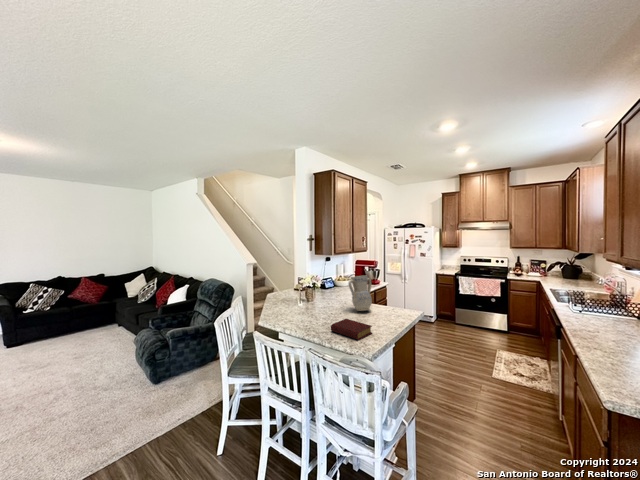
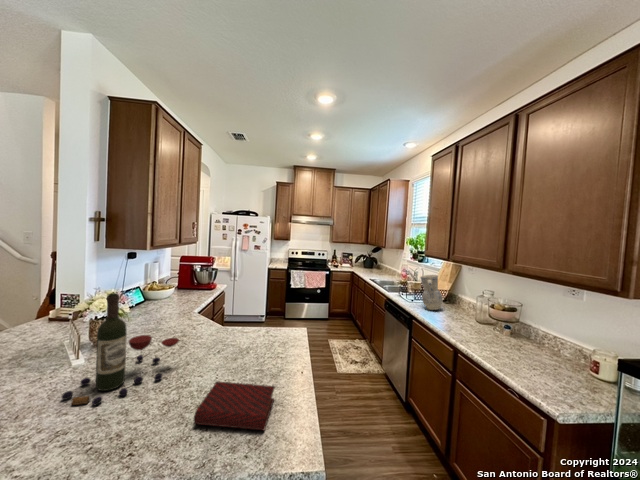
wine bottle: none [291,271,336,318] -> present [62,293,179,405]
vase: present [349,276,372,311] -> present [421,275,443,310]

